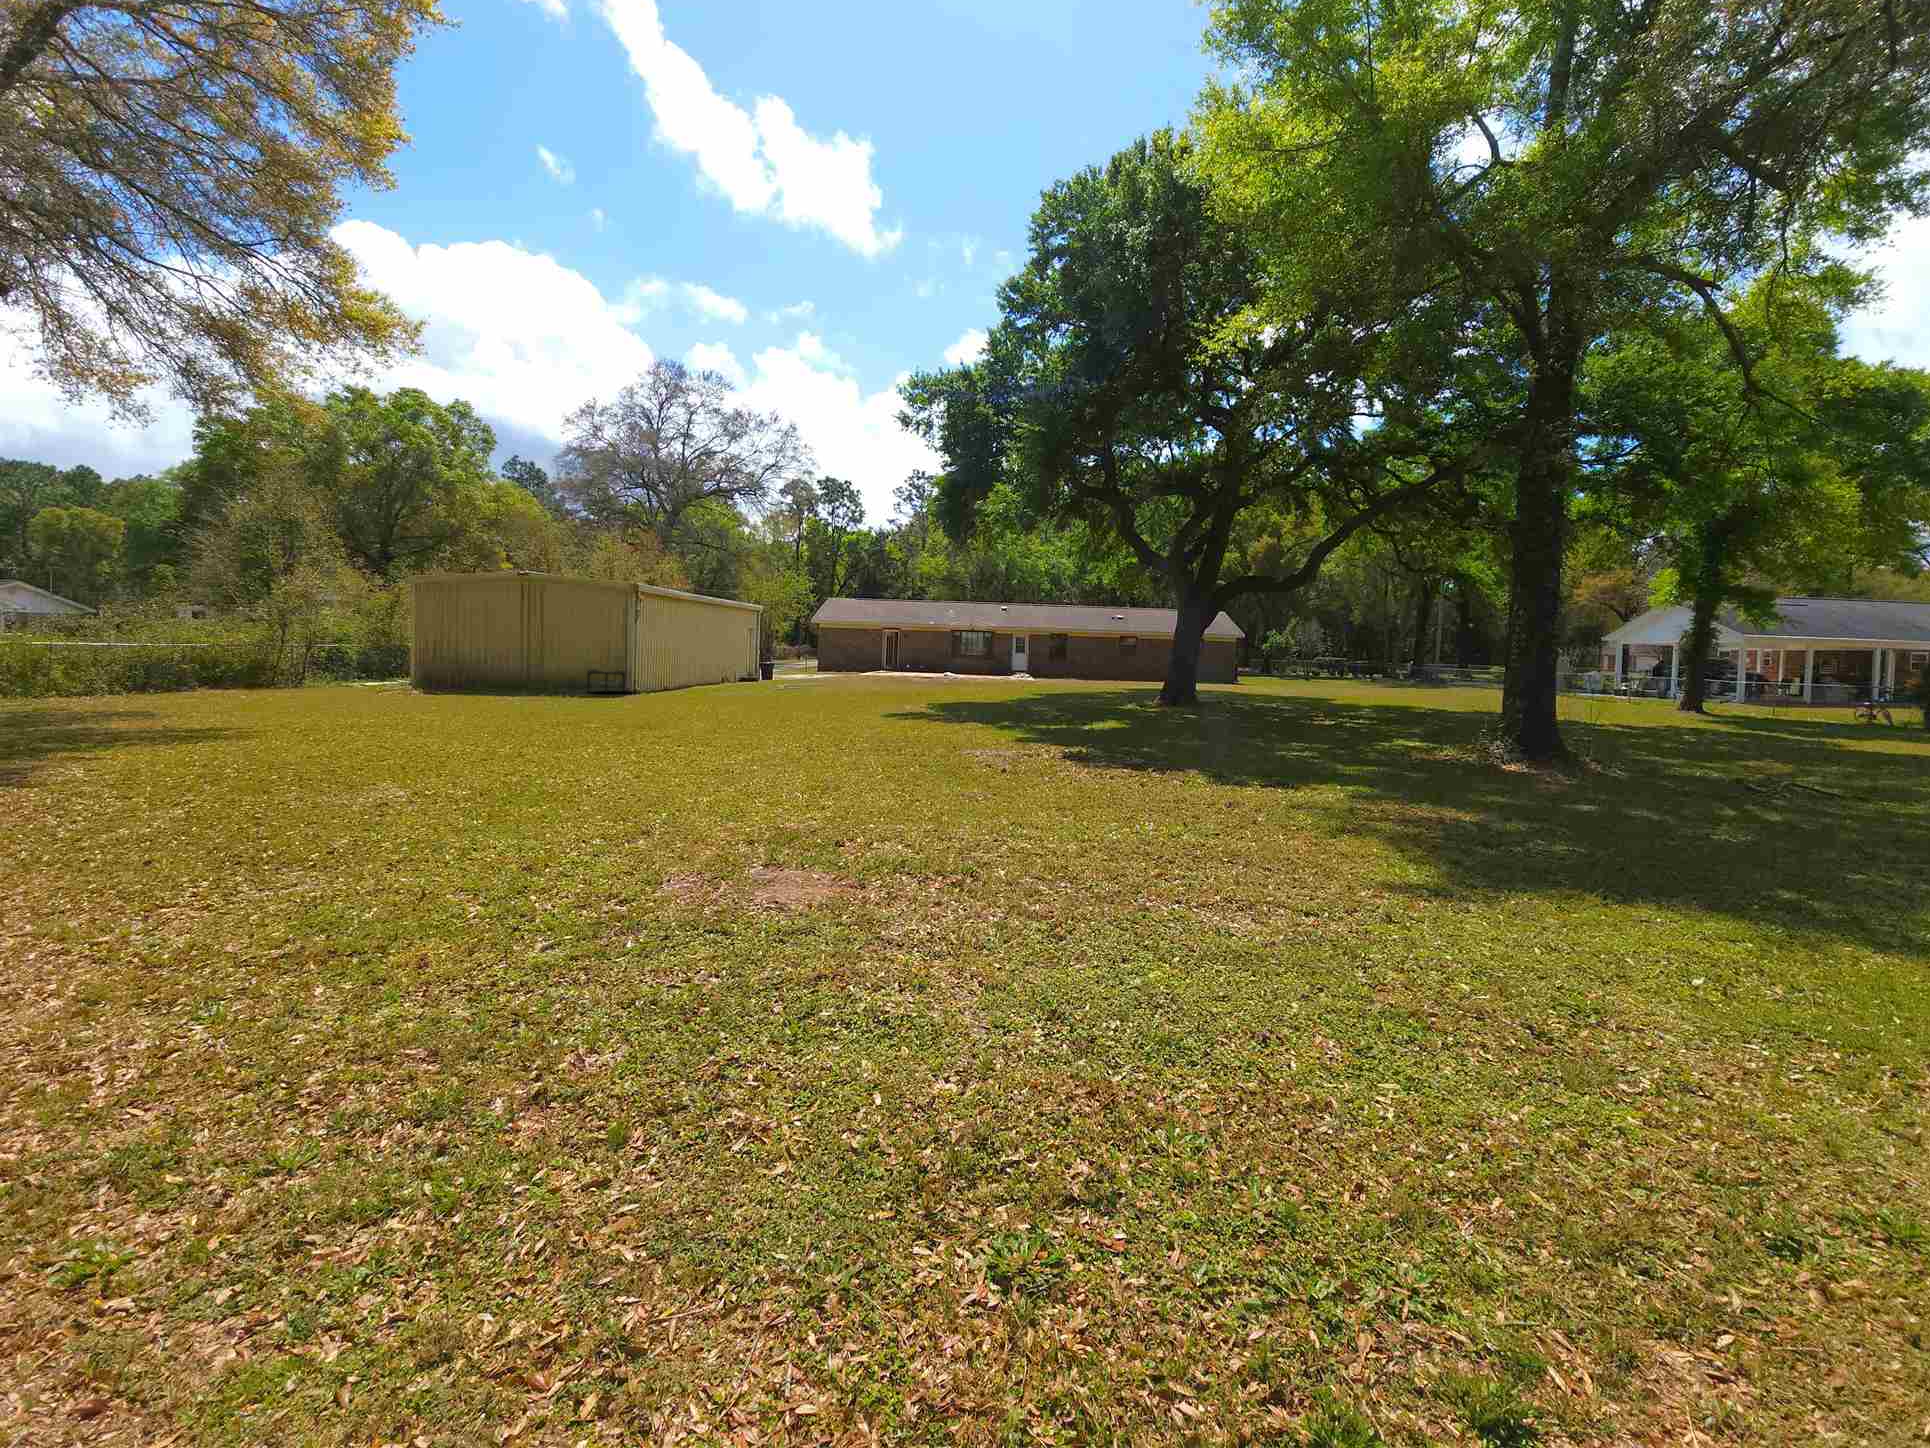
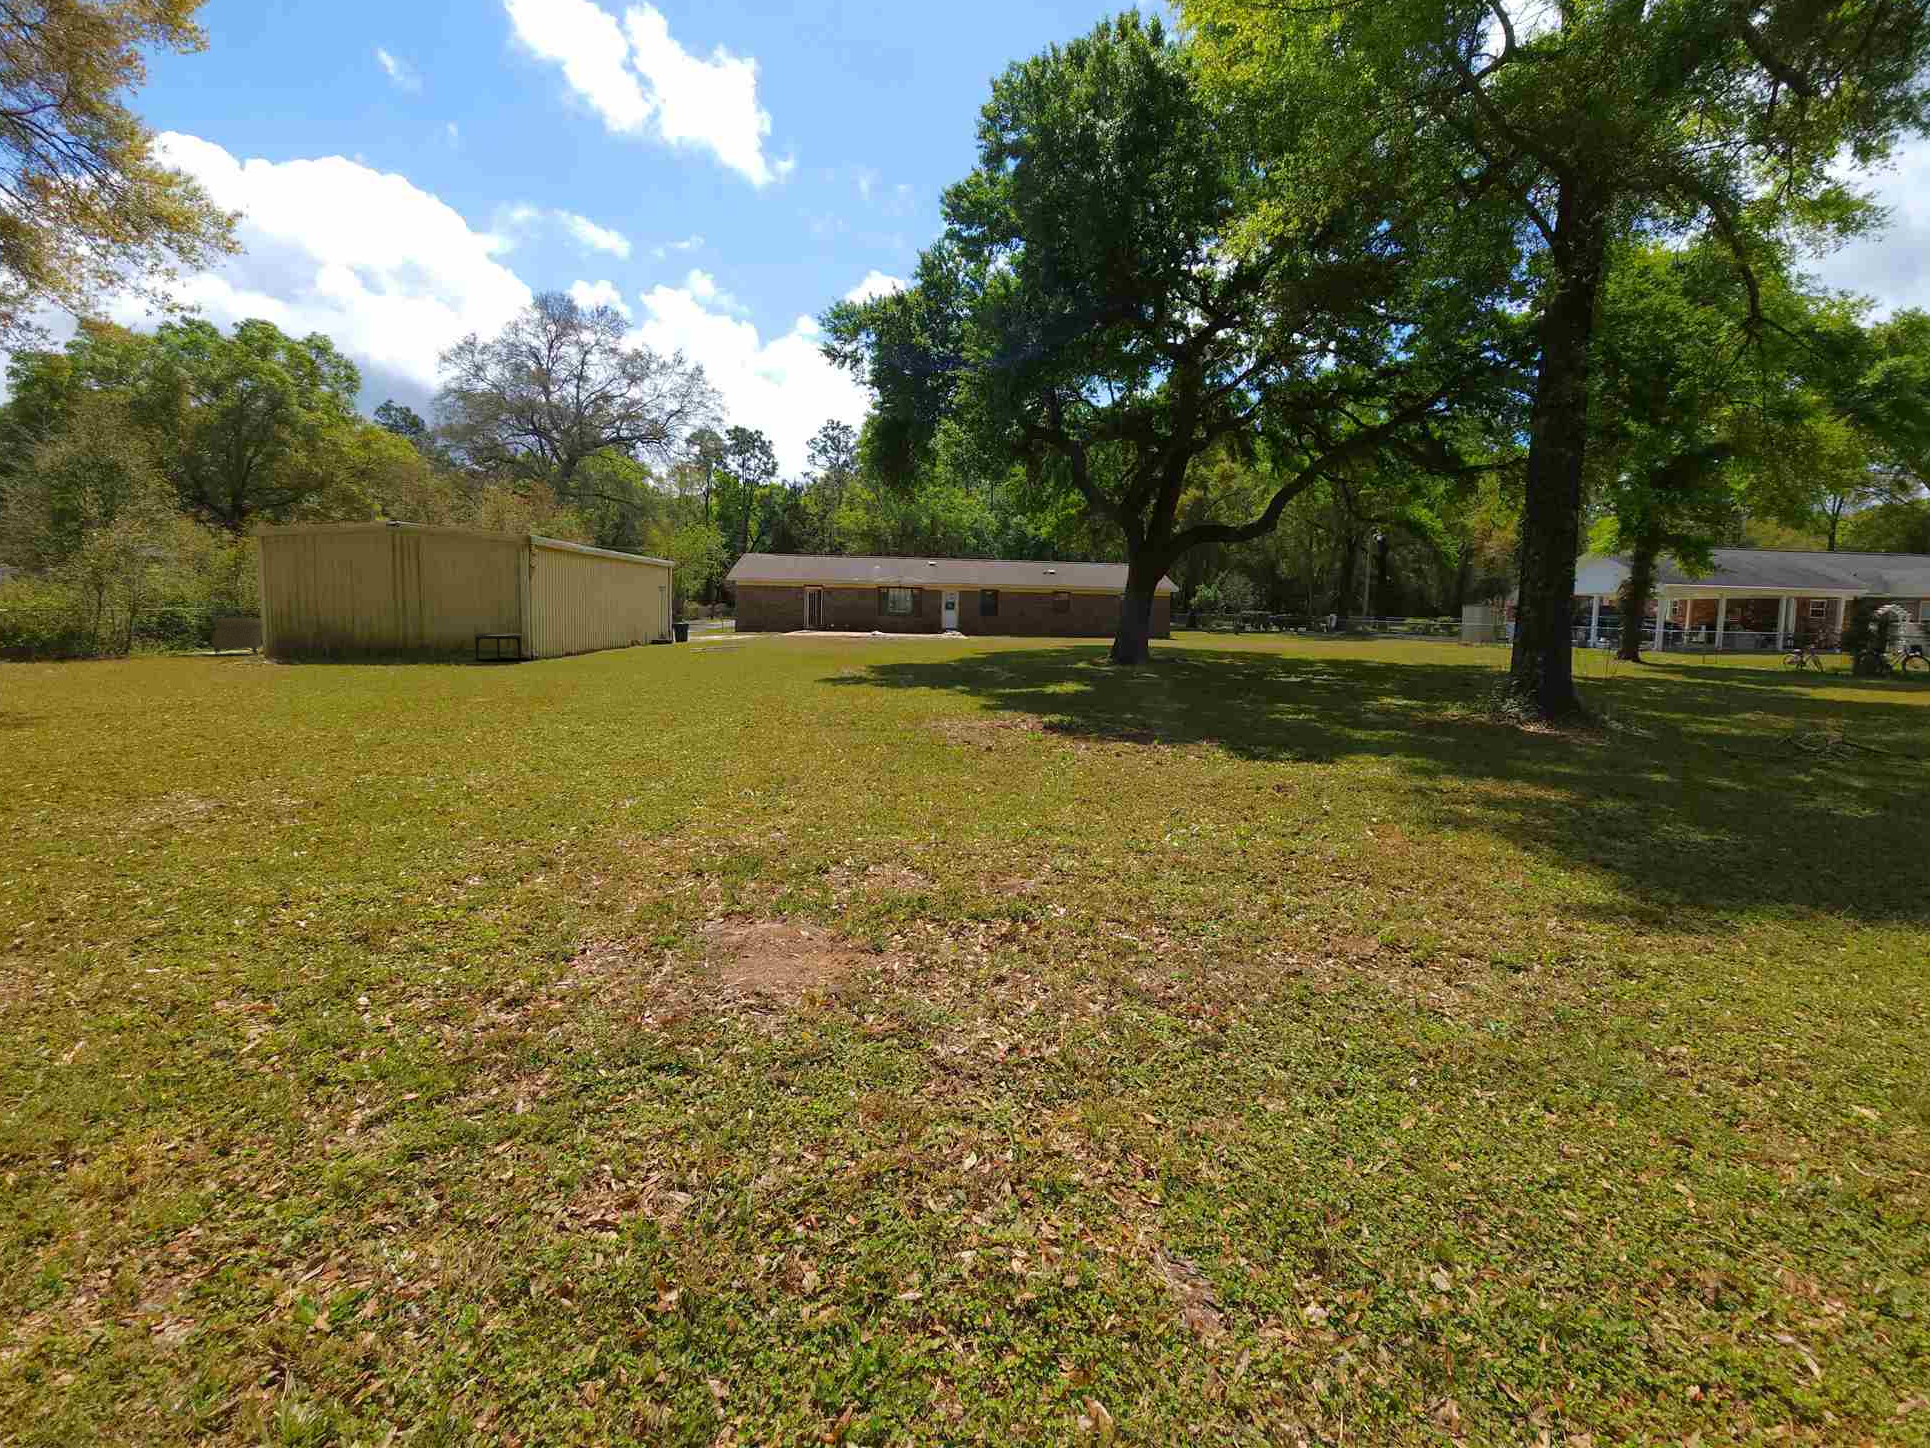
chair: none [374,653,415,685] -> present [212,618,263,656]

